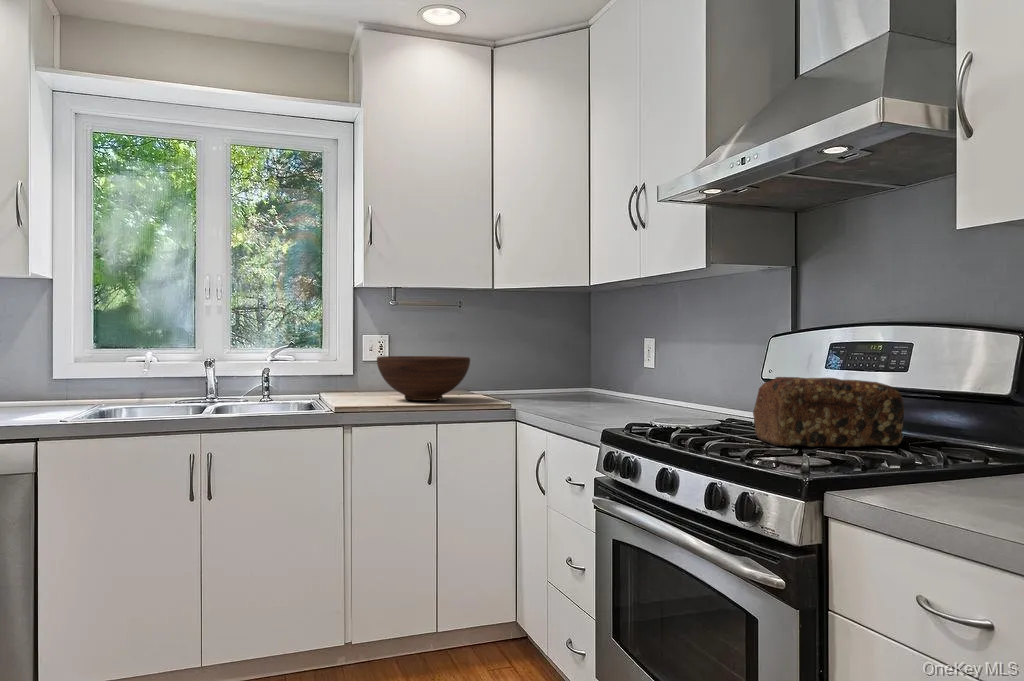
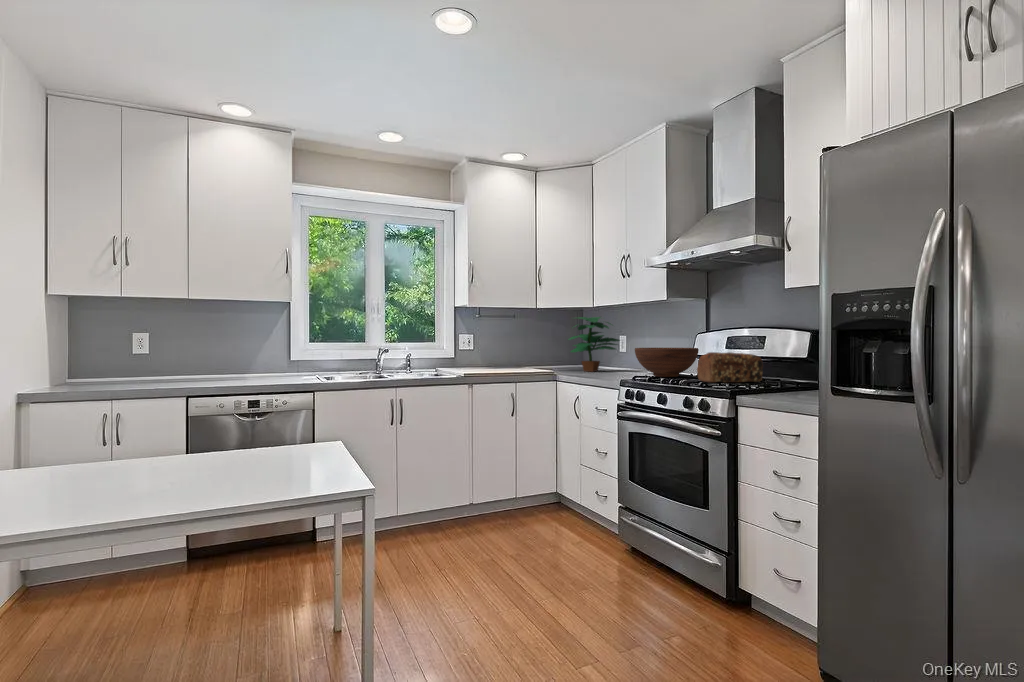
potted plant: none [536,304,639,405] -> present [569,317,620,372]
fruit bowl: present [377,356,470,401] -> present [635,348,699,377]

